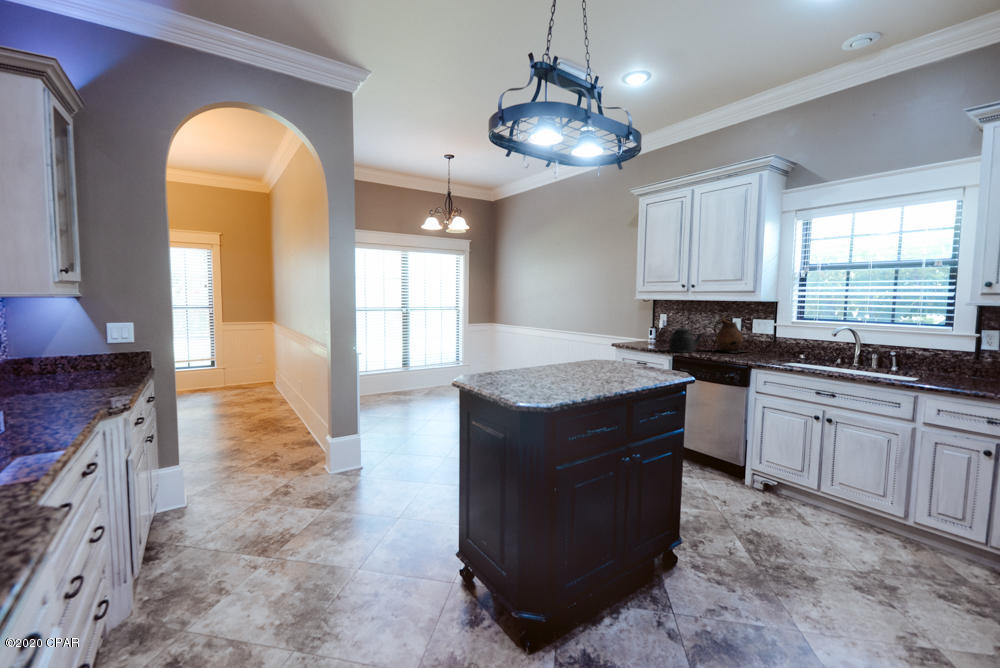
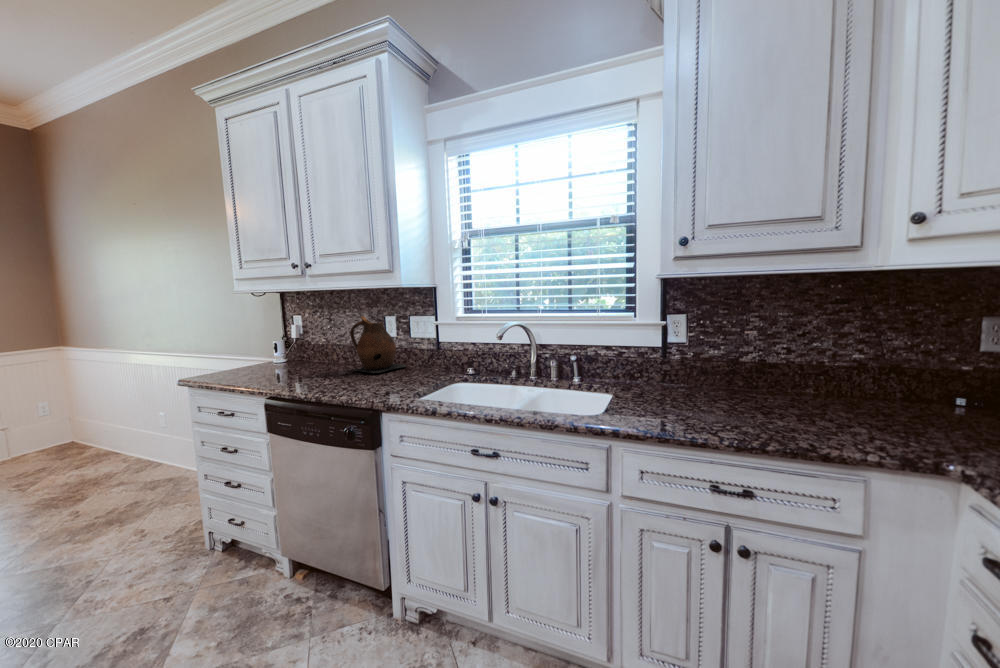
kettle: present [669,320,703,353] -> none [258,324,328,387]

